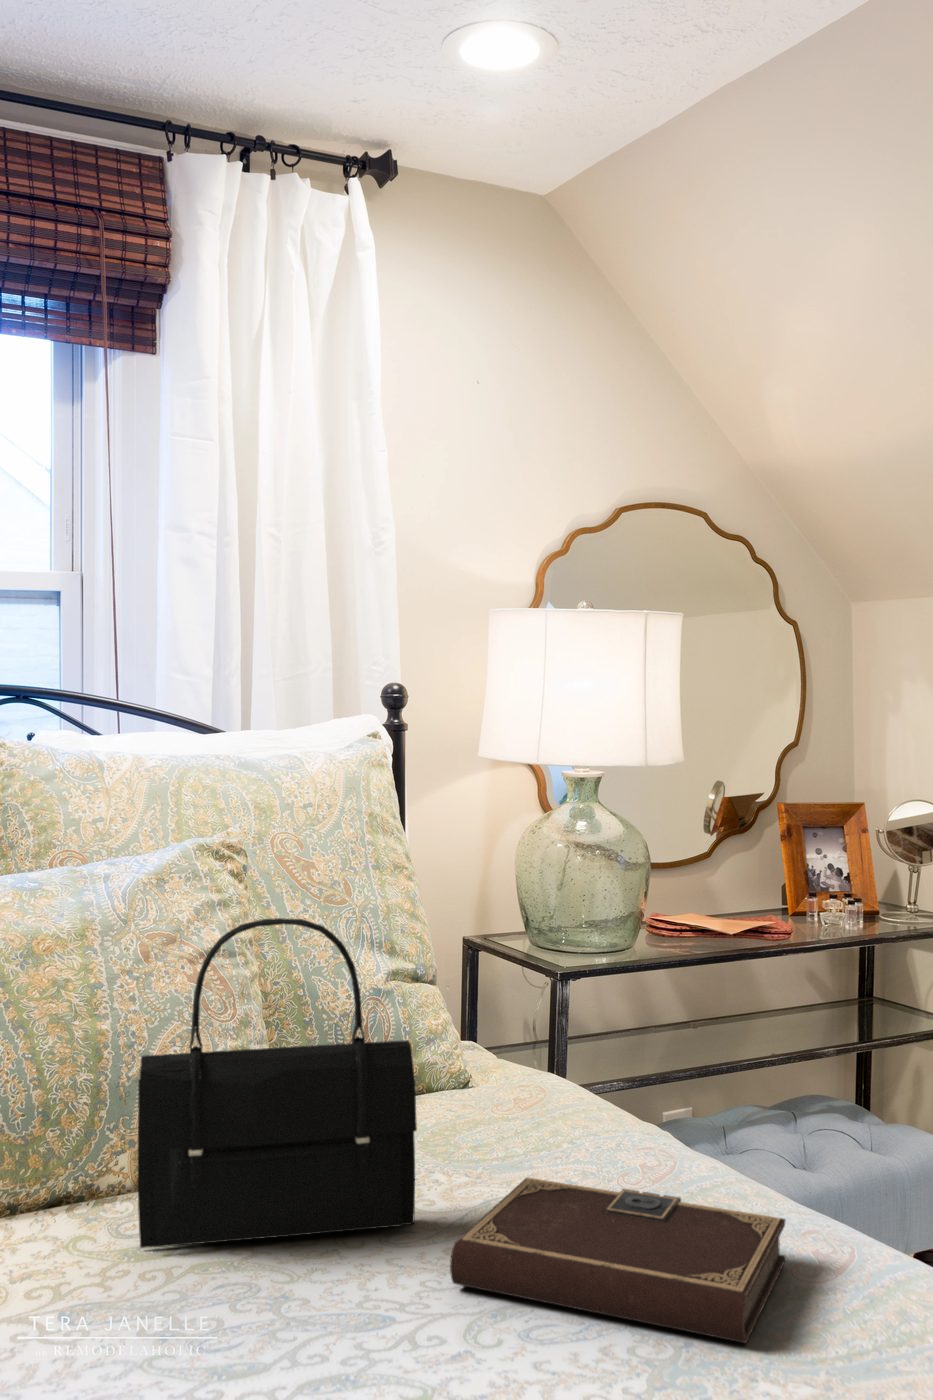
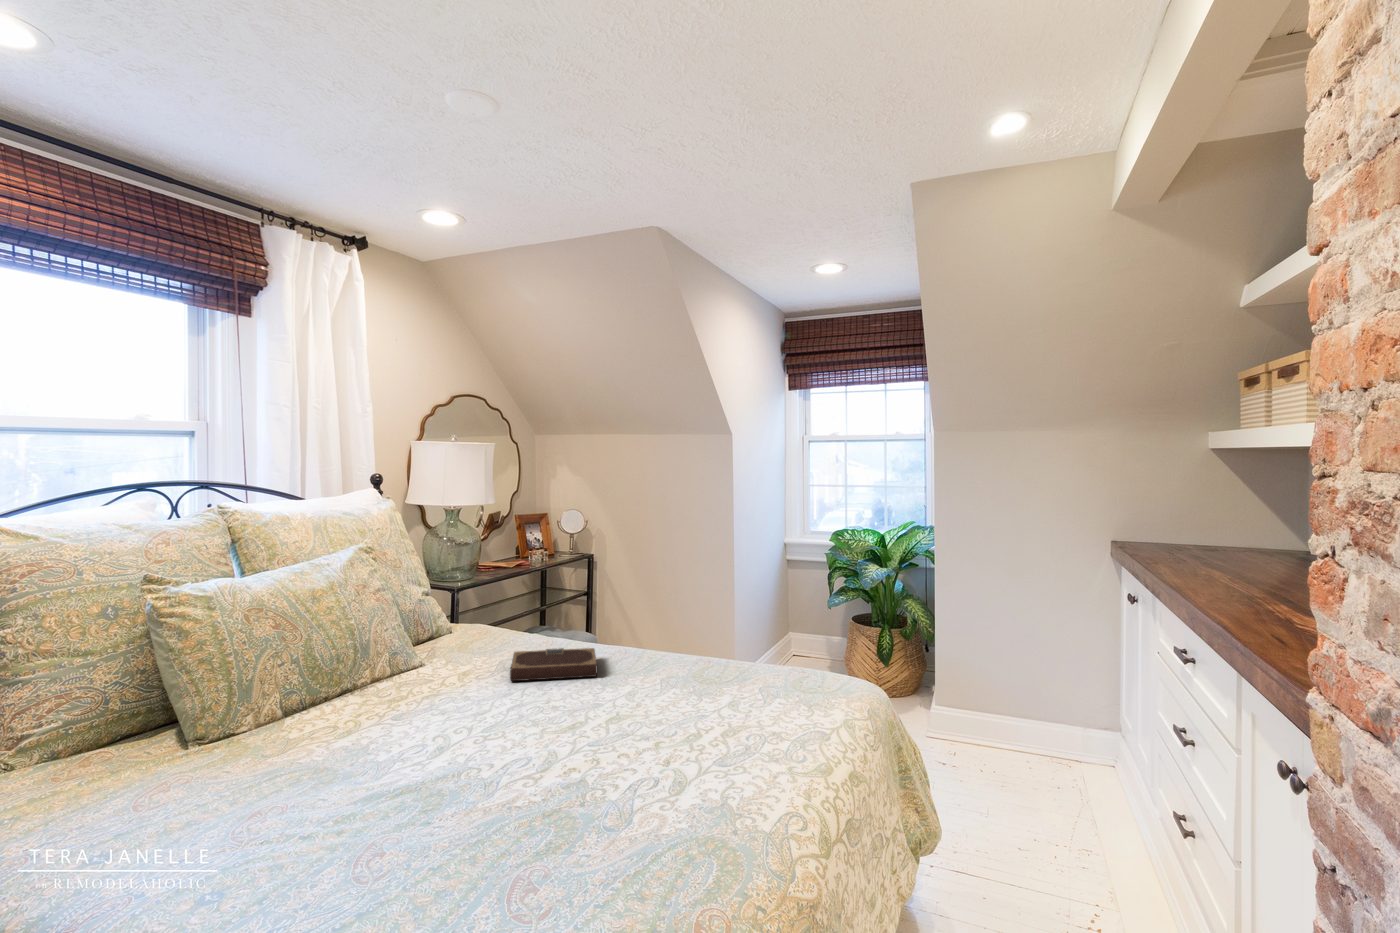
handbag: present [138,918,417,1248] -> none [392,579,485,695]

